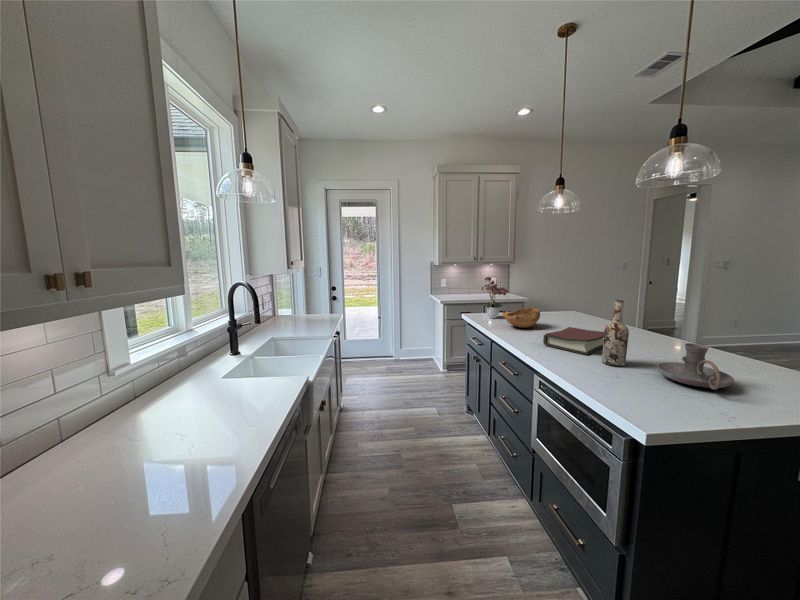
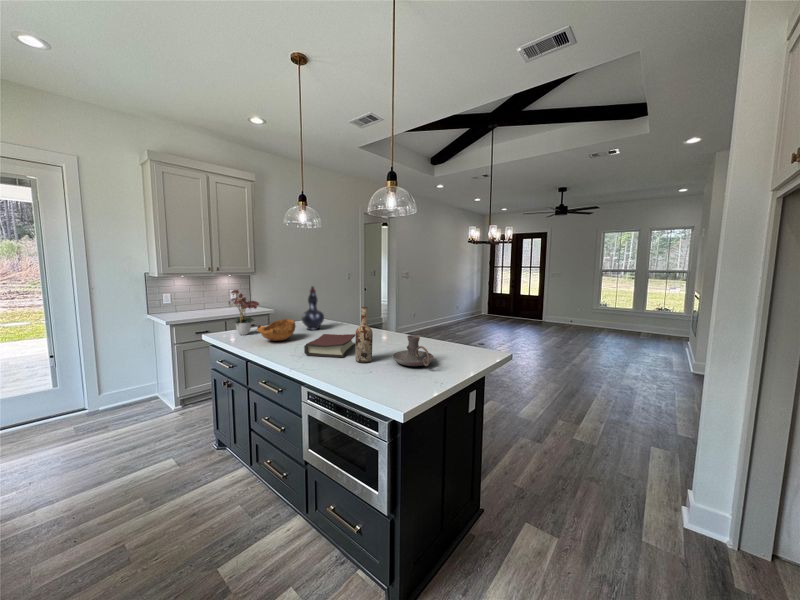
decorative vase: none [549,275,576,322] -> present [302,286,324,330]

